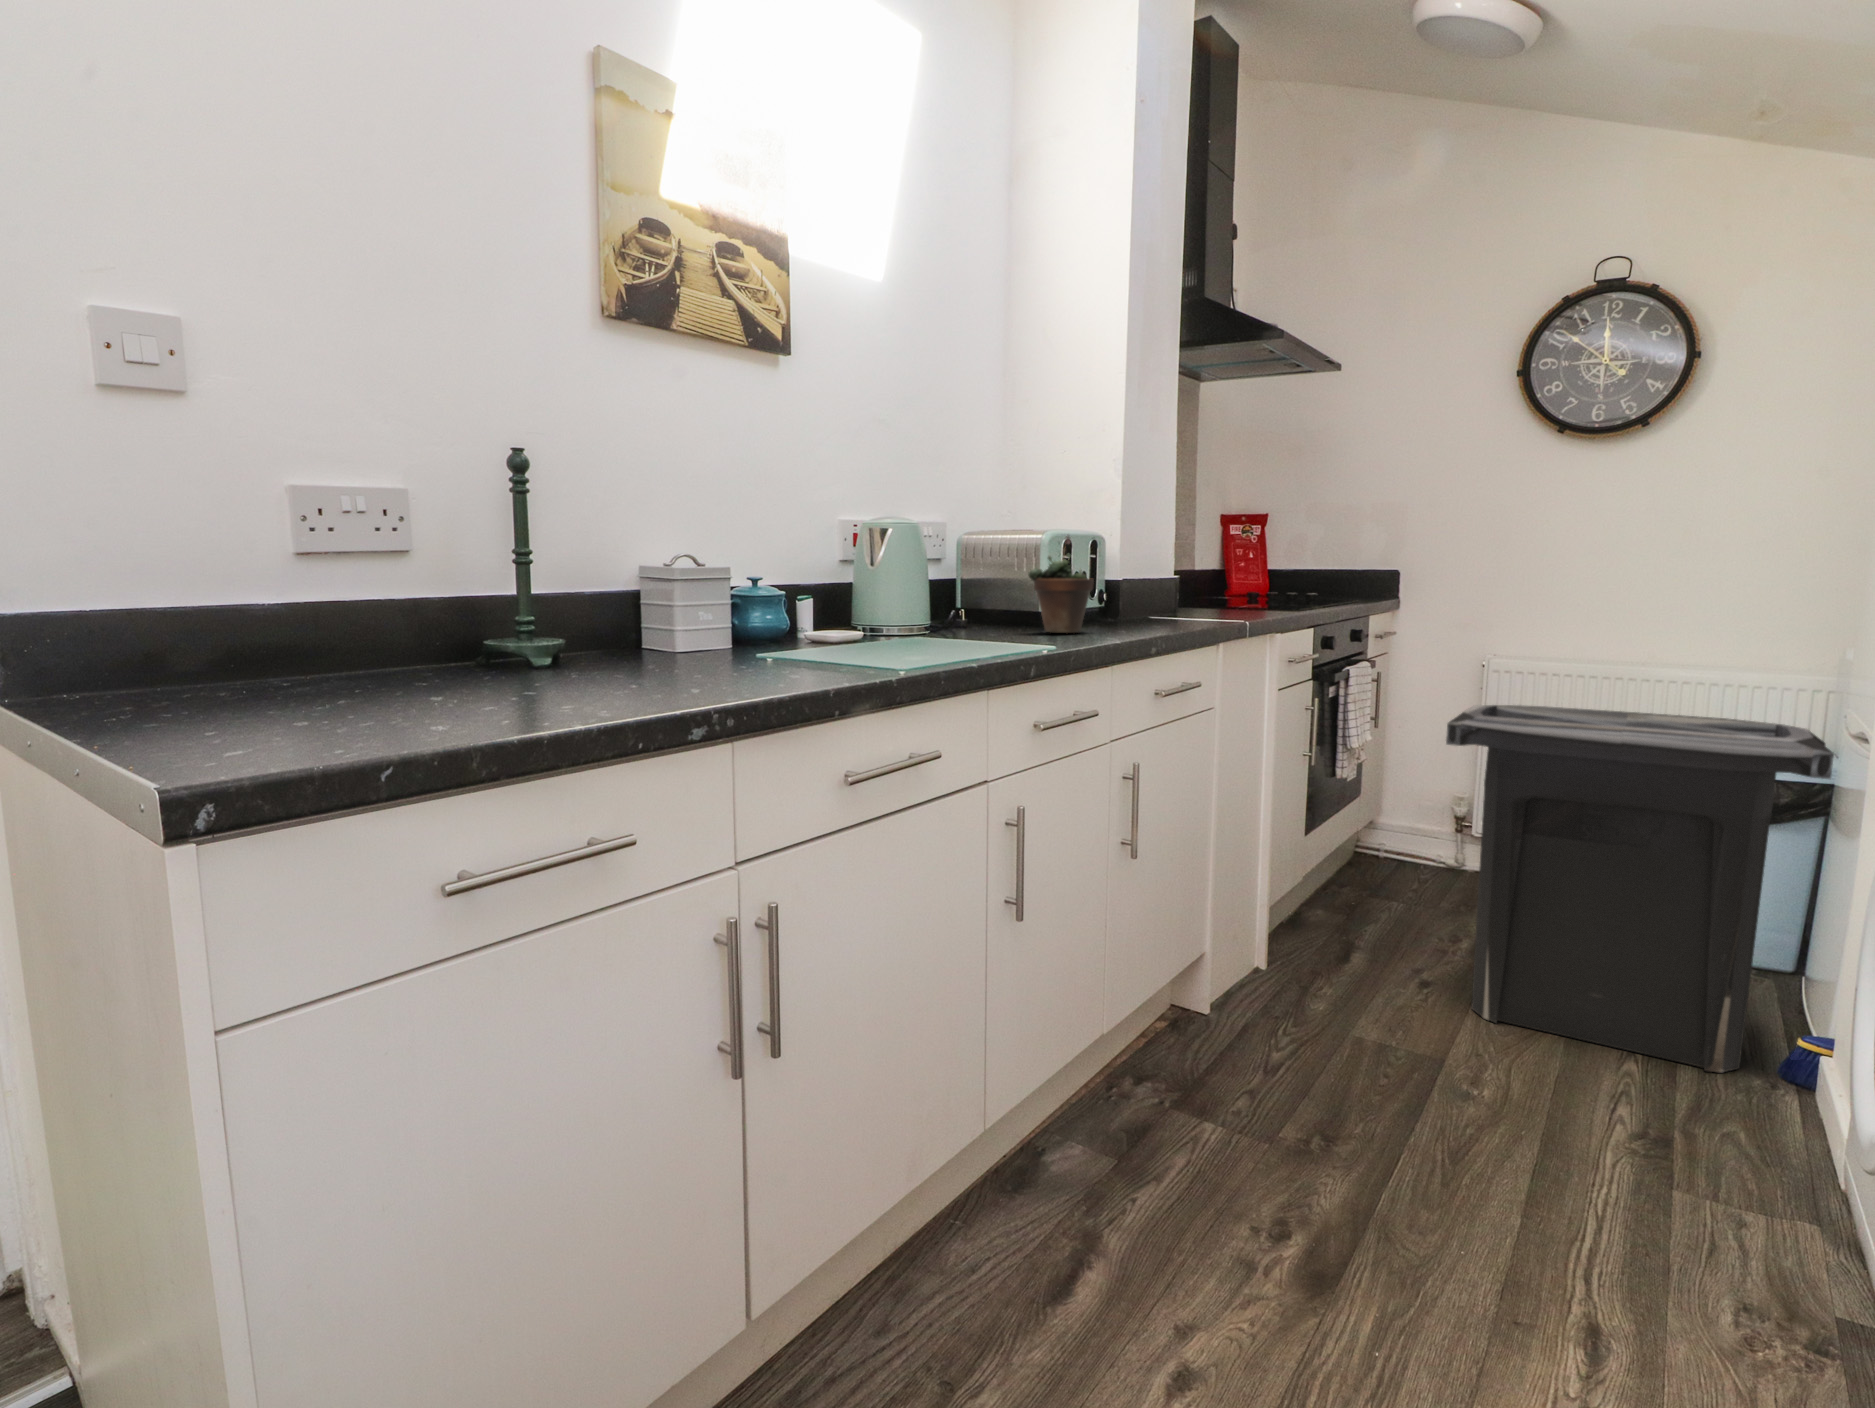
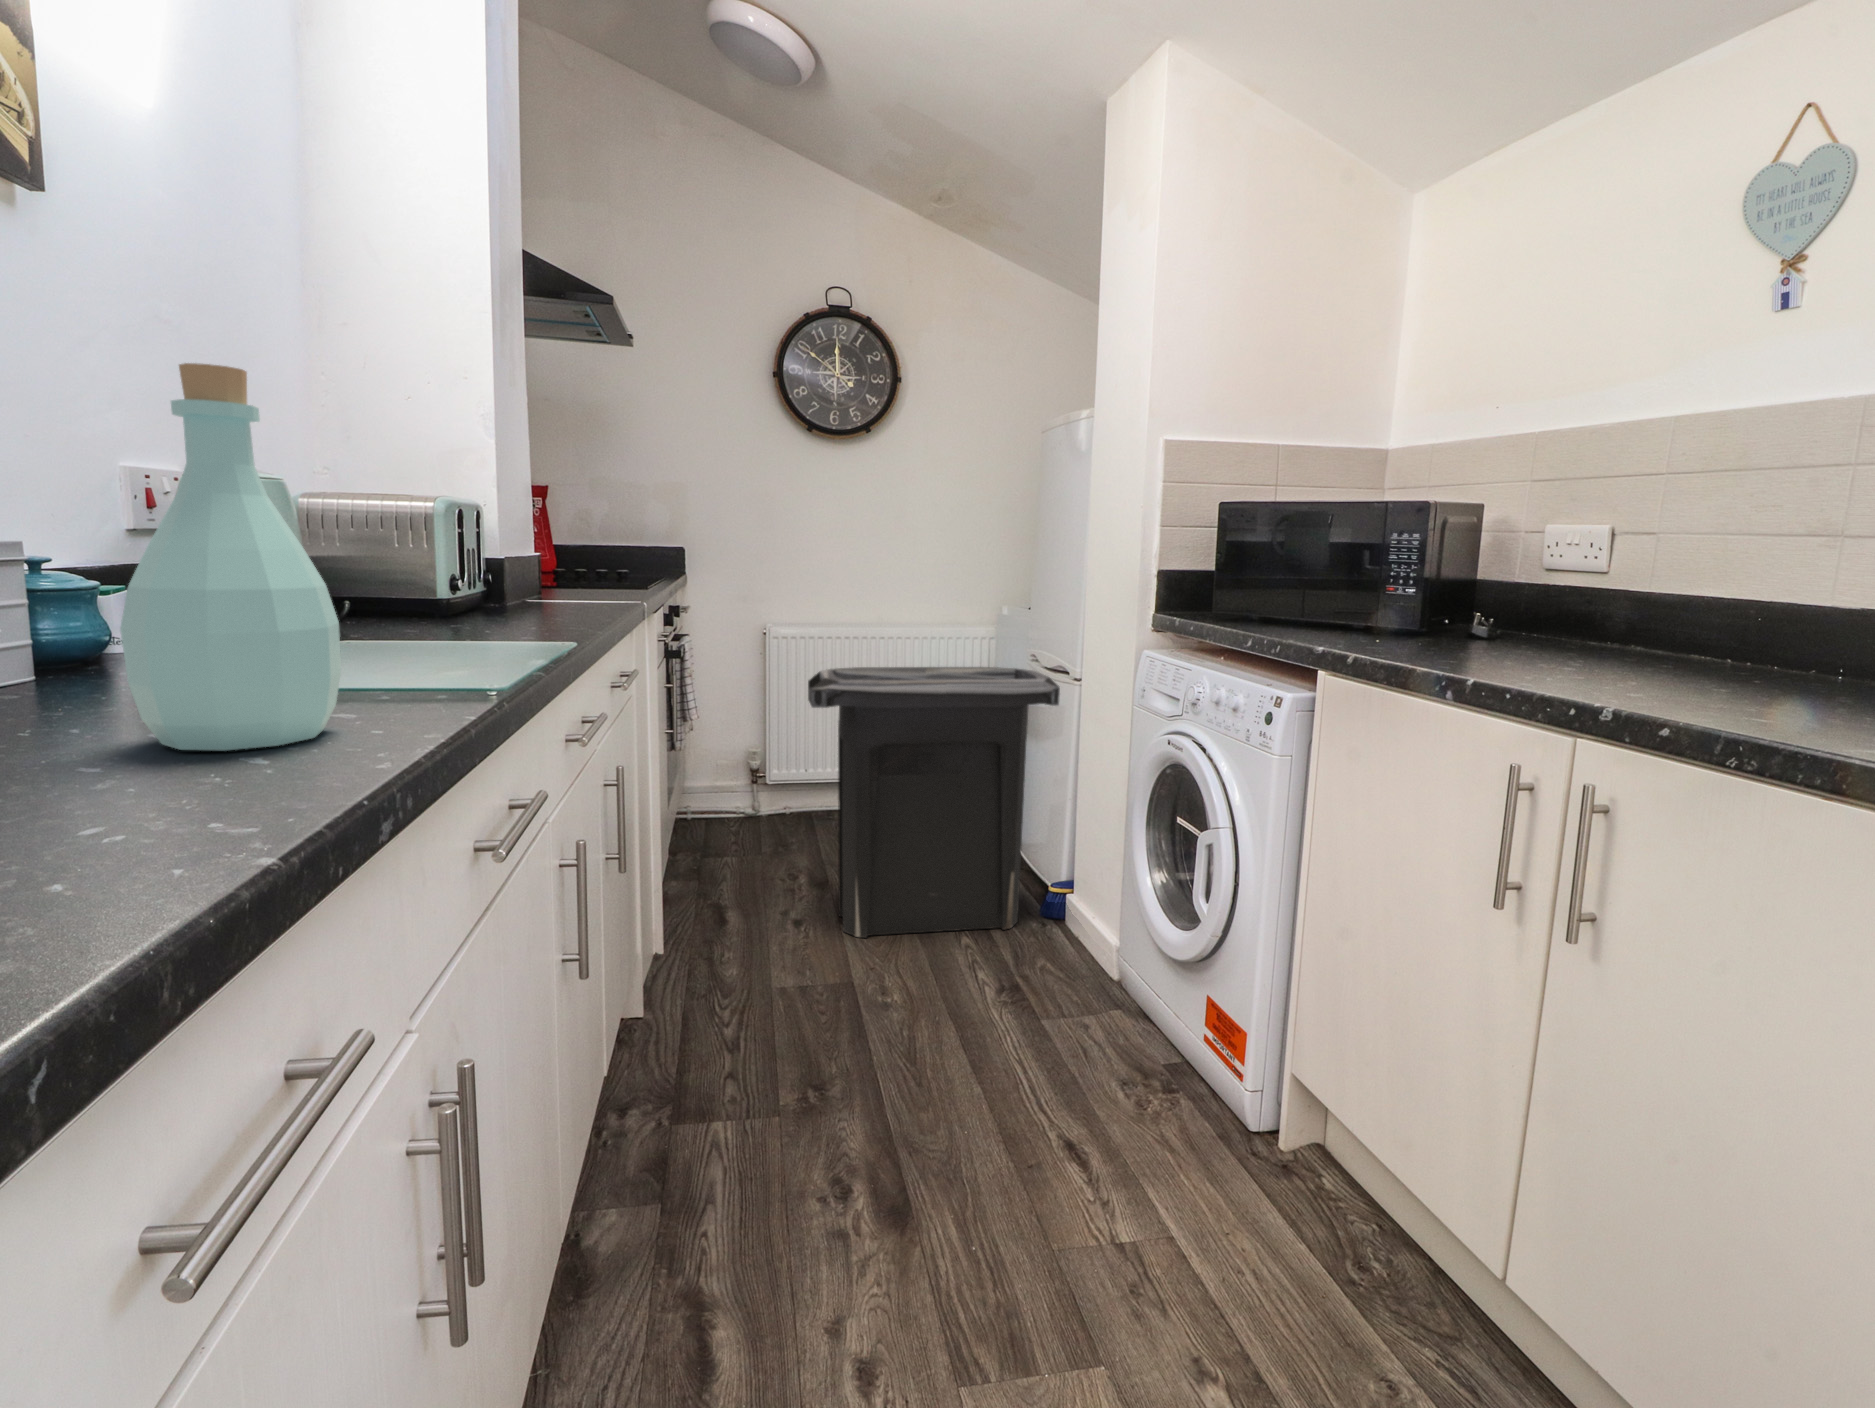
bottle: none [668,454,776,684] -> present [120,363,341,751]
succulent plant: present [1028,536,1094,633] -> none [440,504,523,625]

